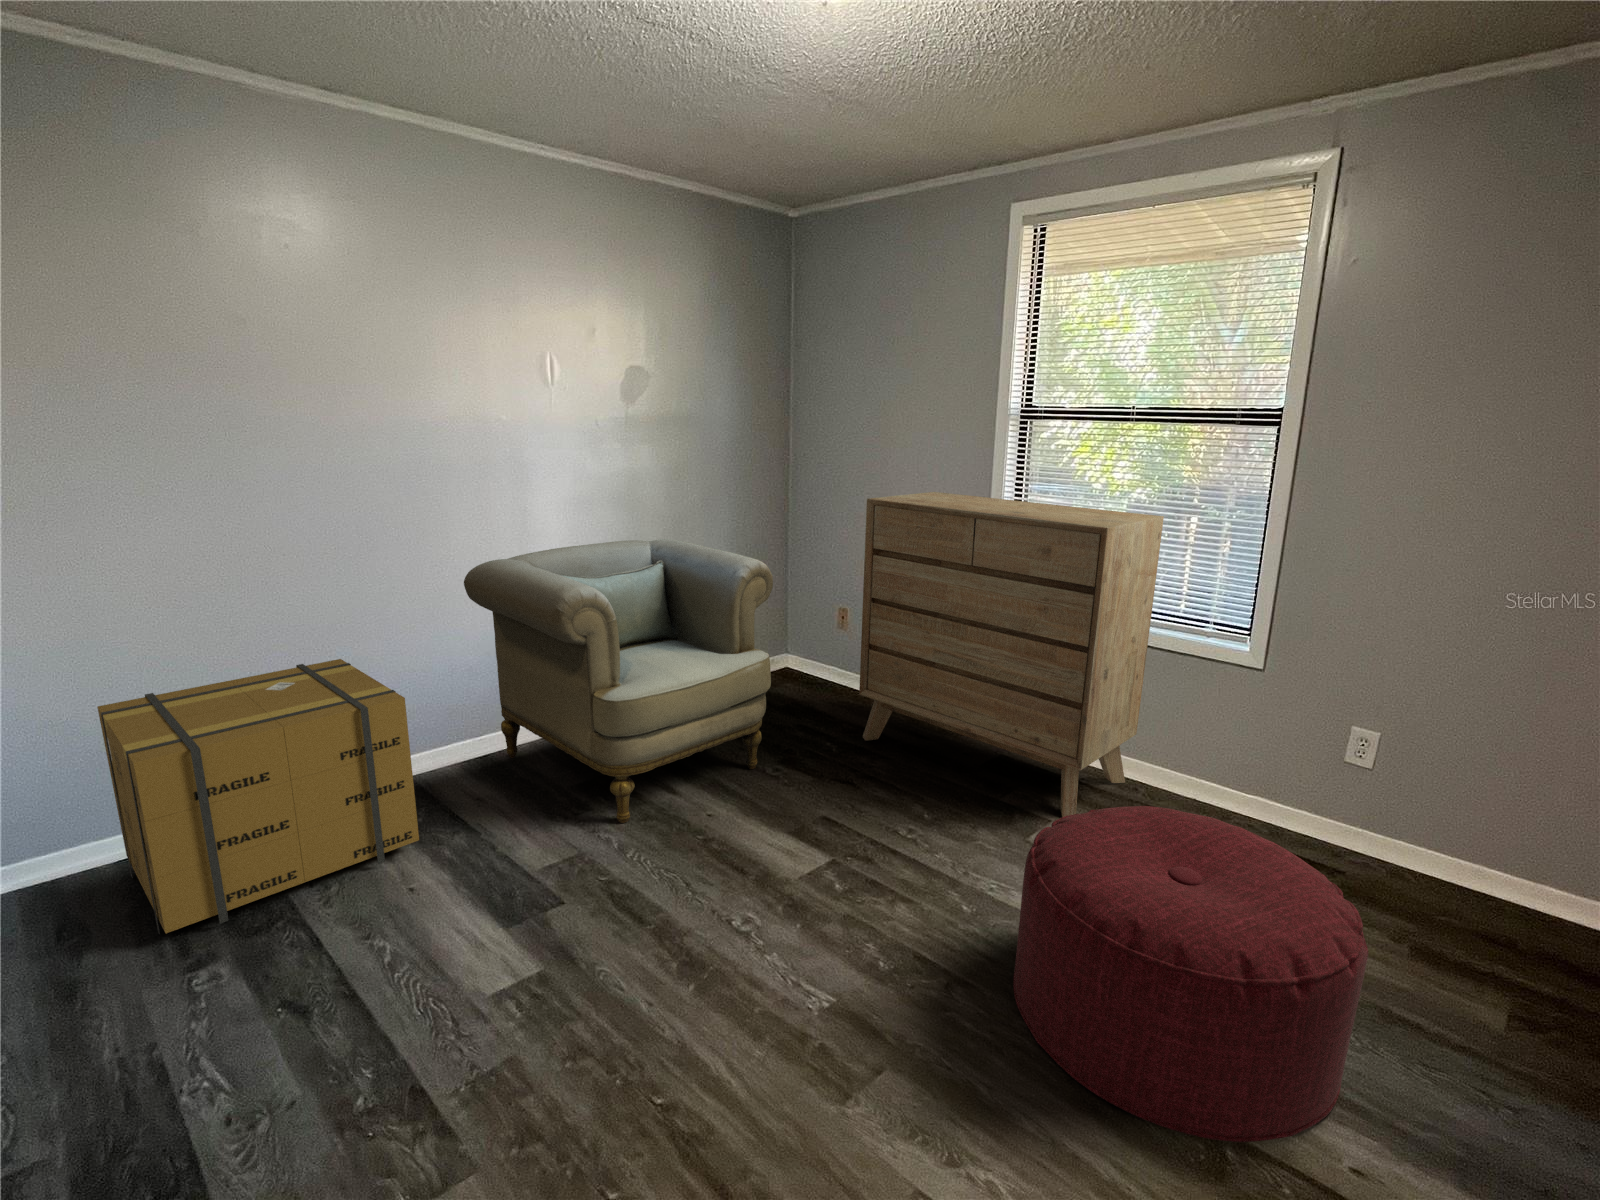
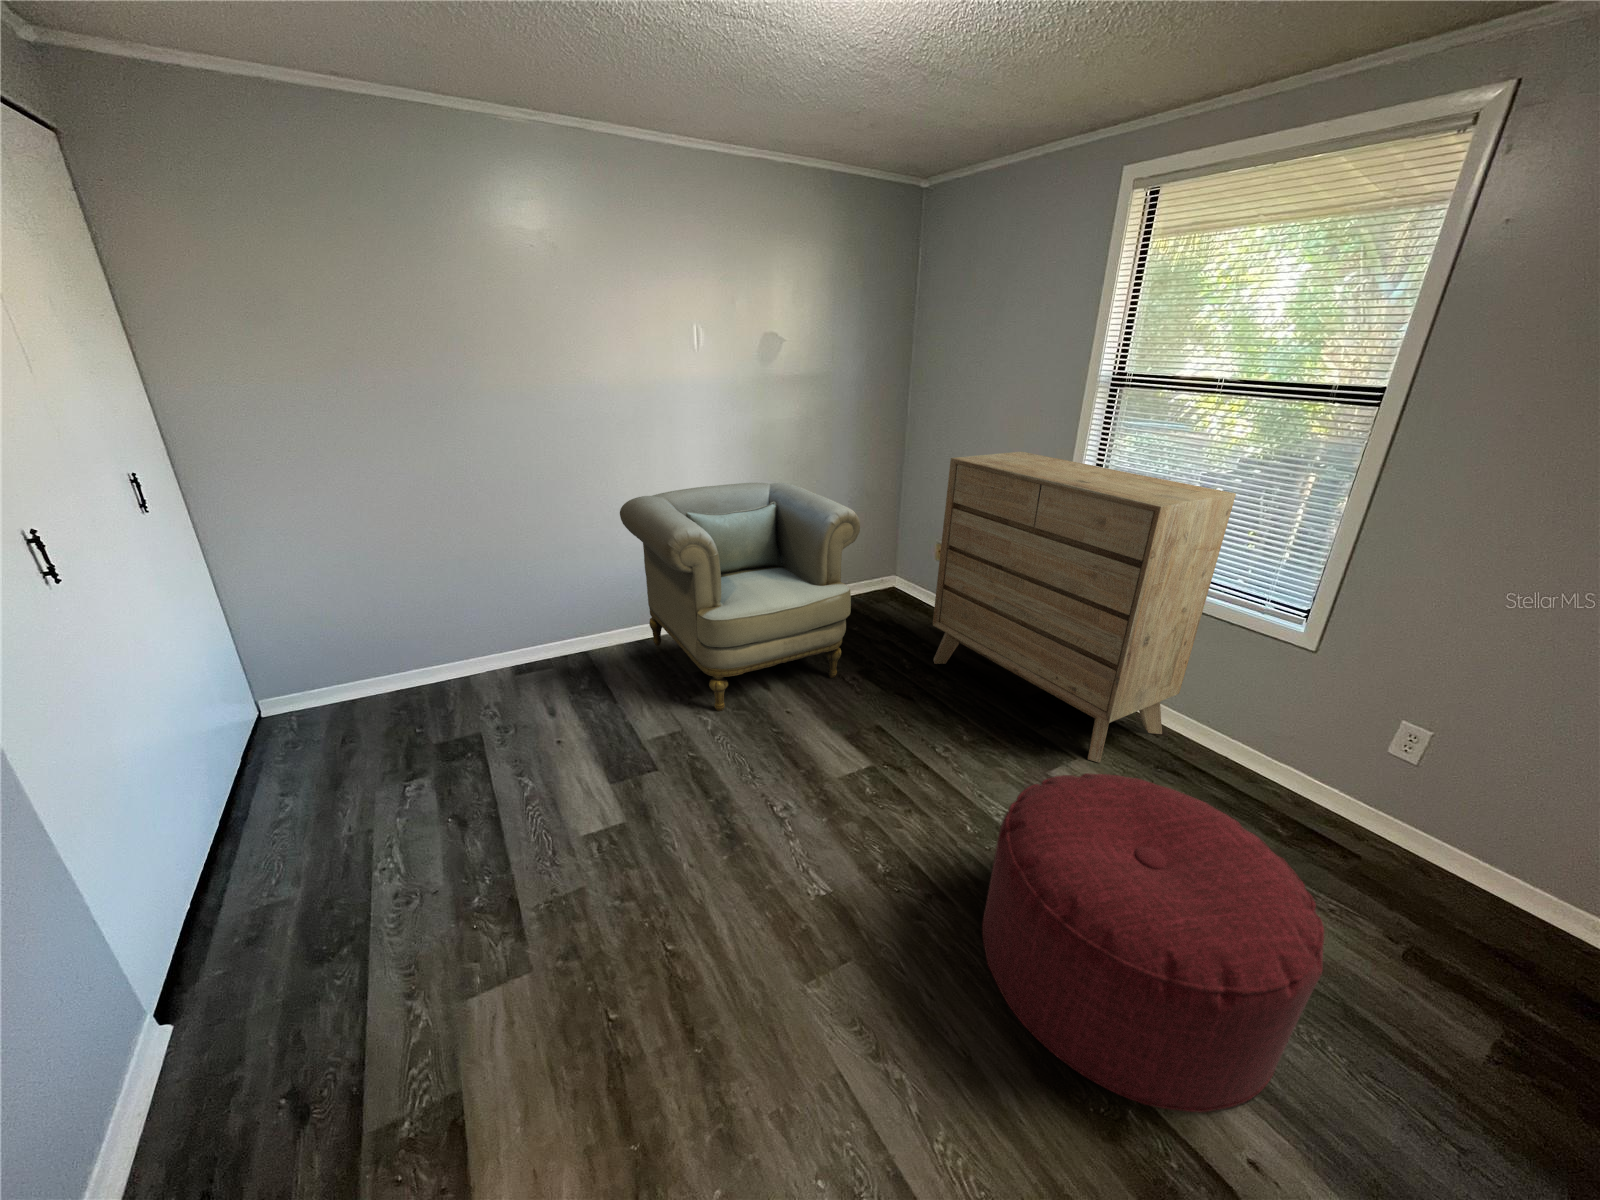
cardboard box: present [97,659,419,934] -> none [368,566,572,751]

